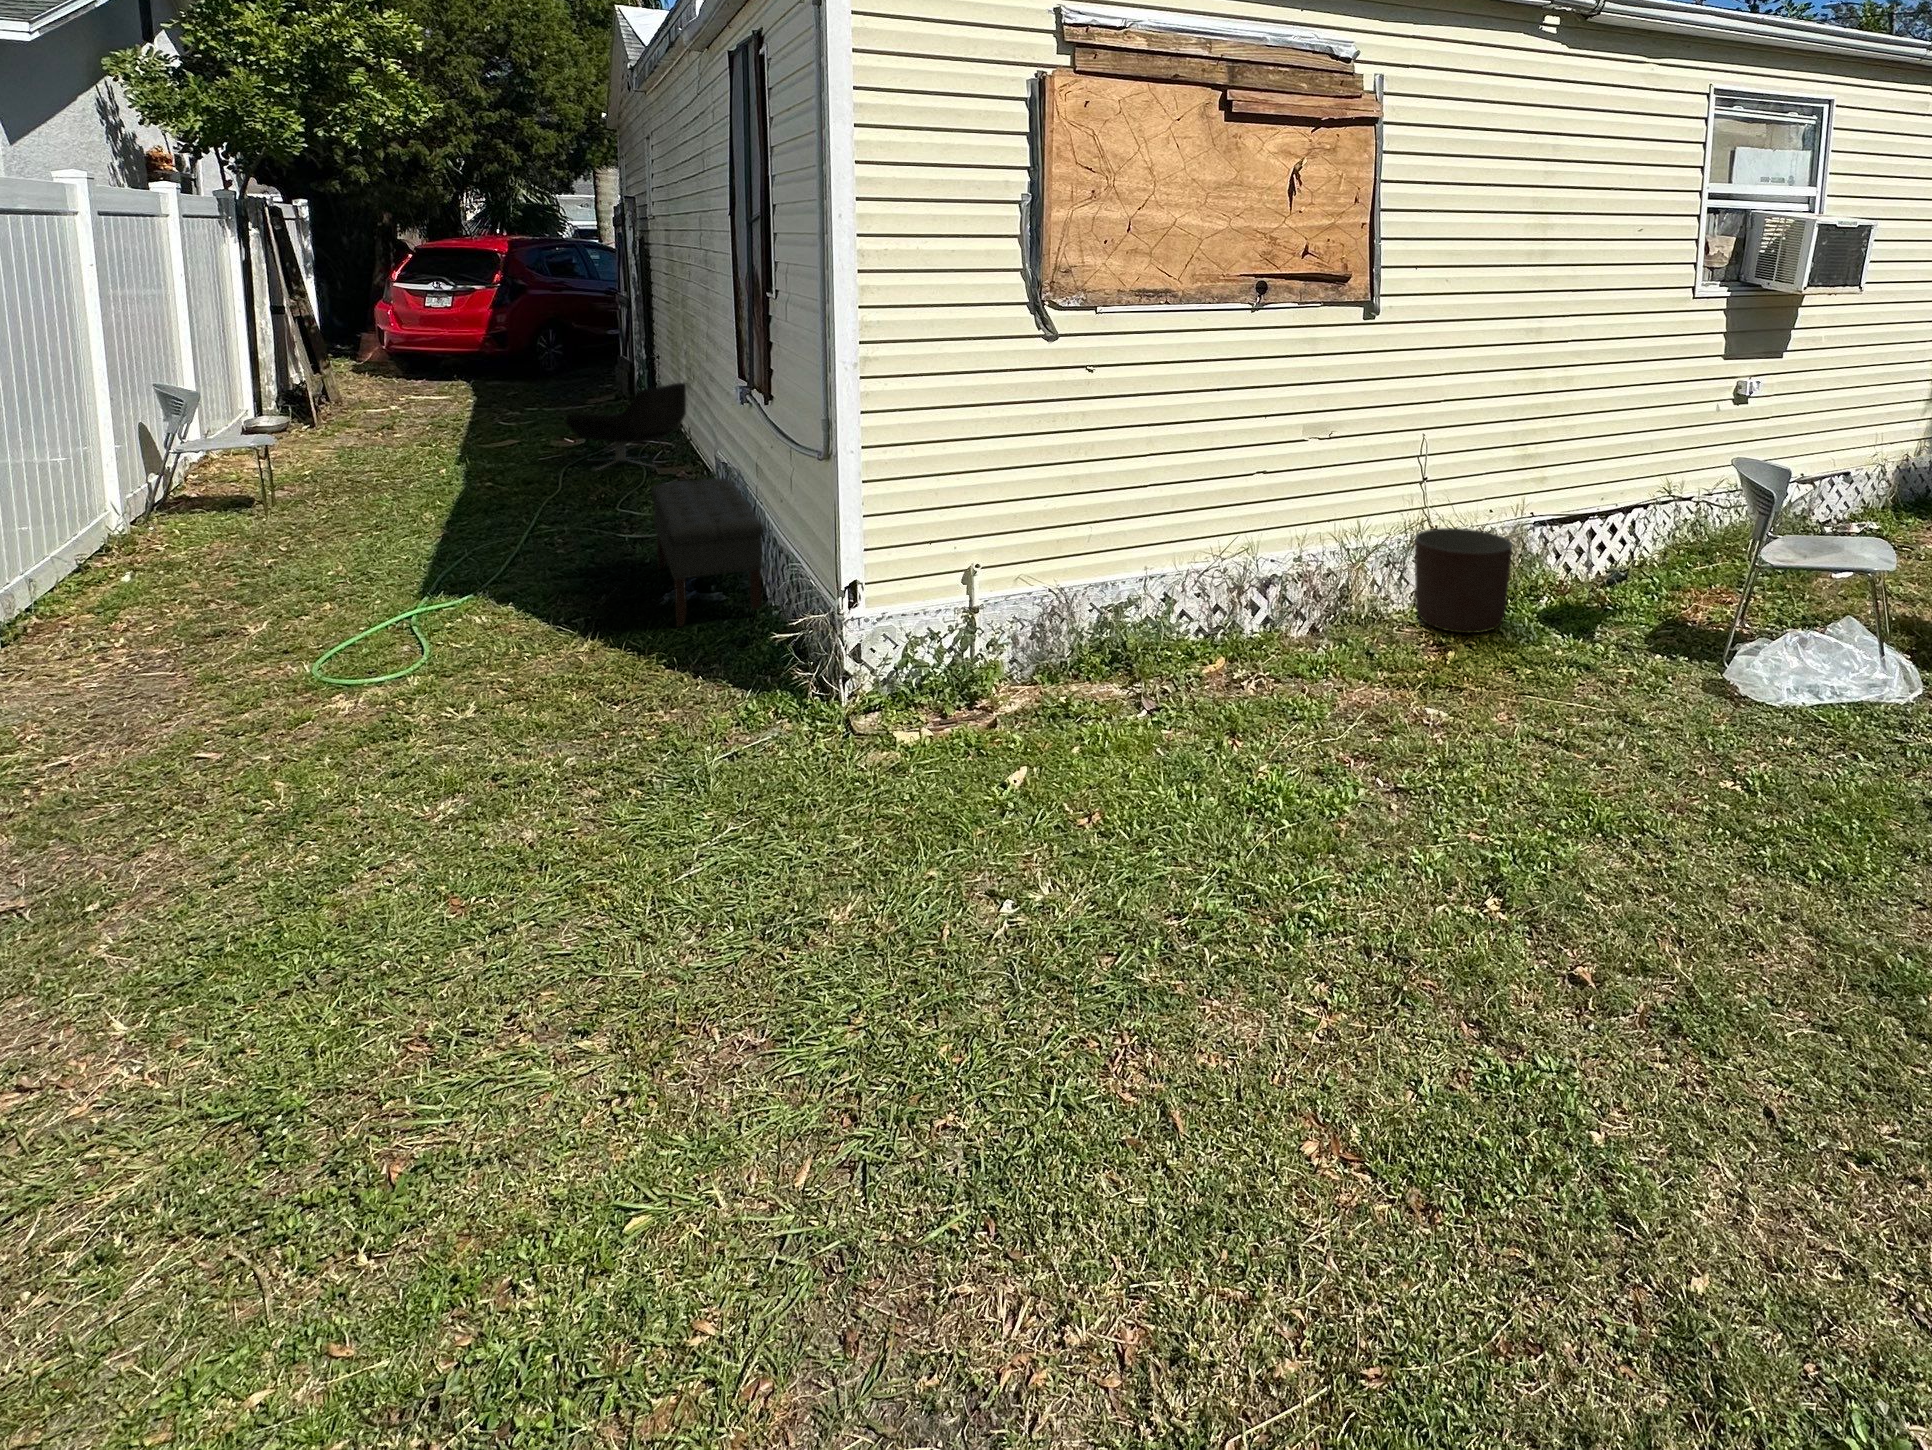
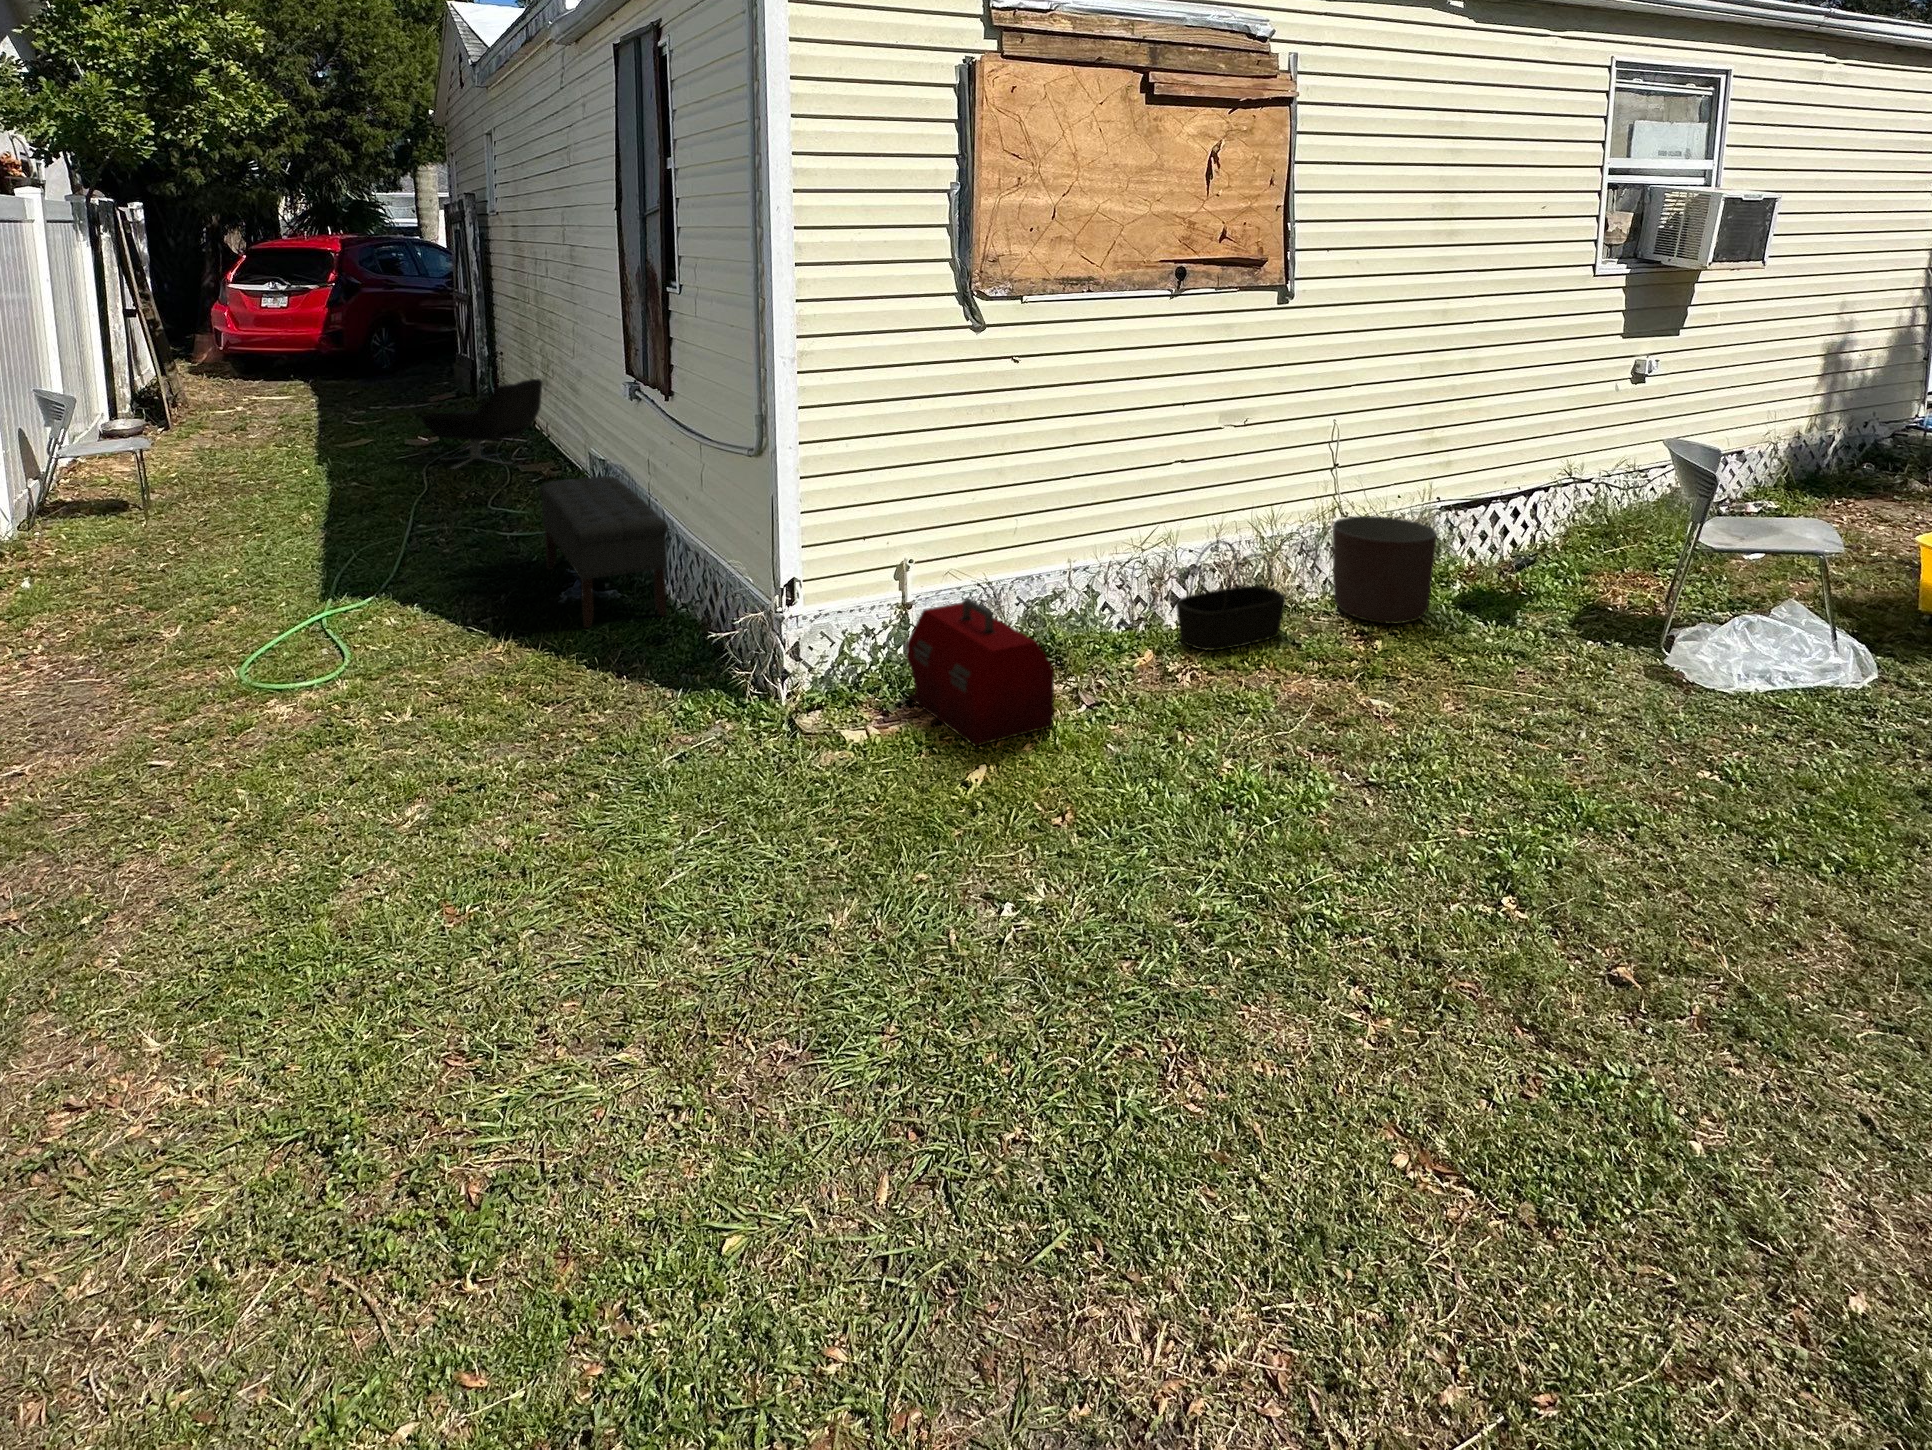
basket: none [1252,550,1361,657] -> present [1176,541,1286,650]
toolbox: none [972,602,1107,747] -> present [906,599,1054,746]

